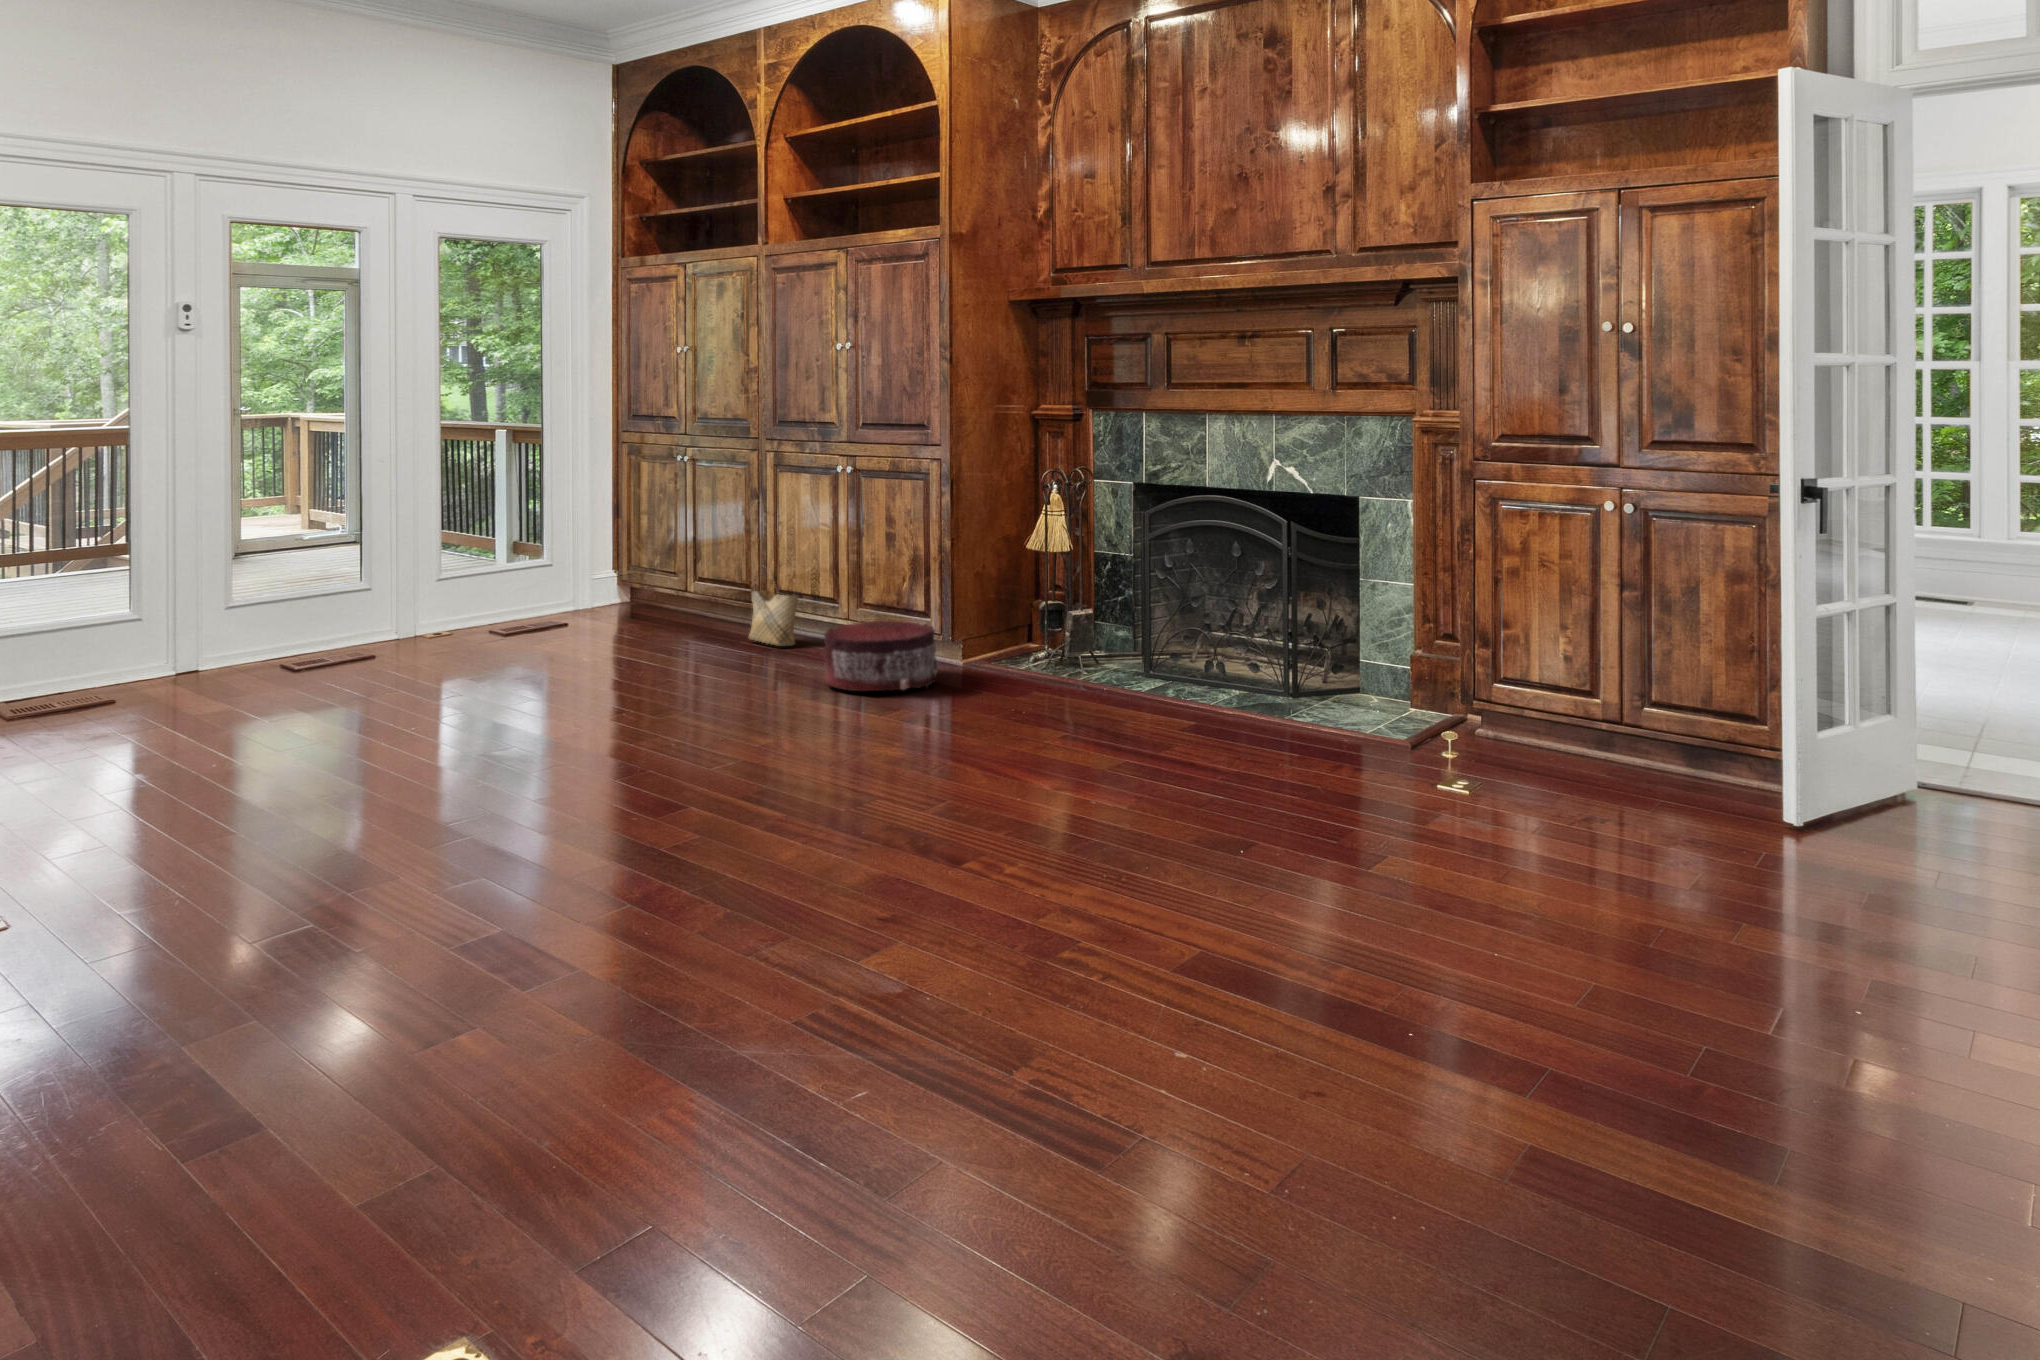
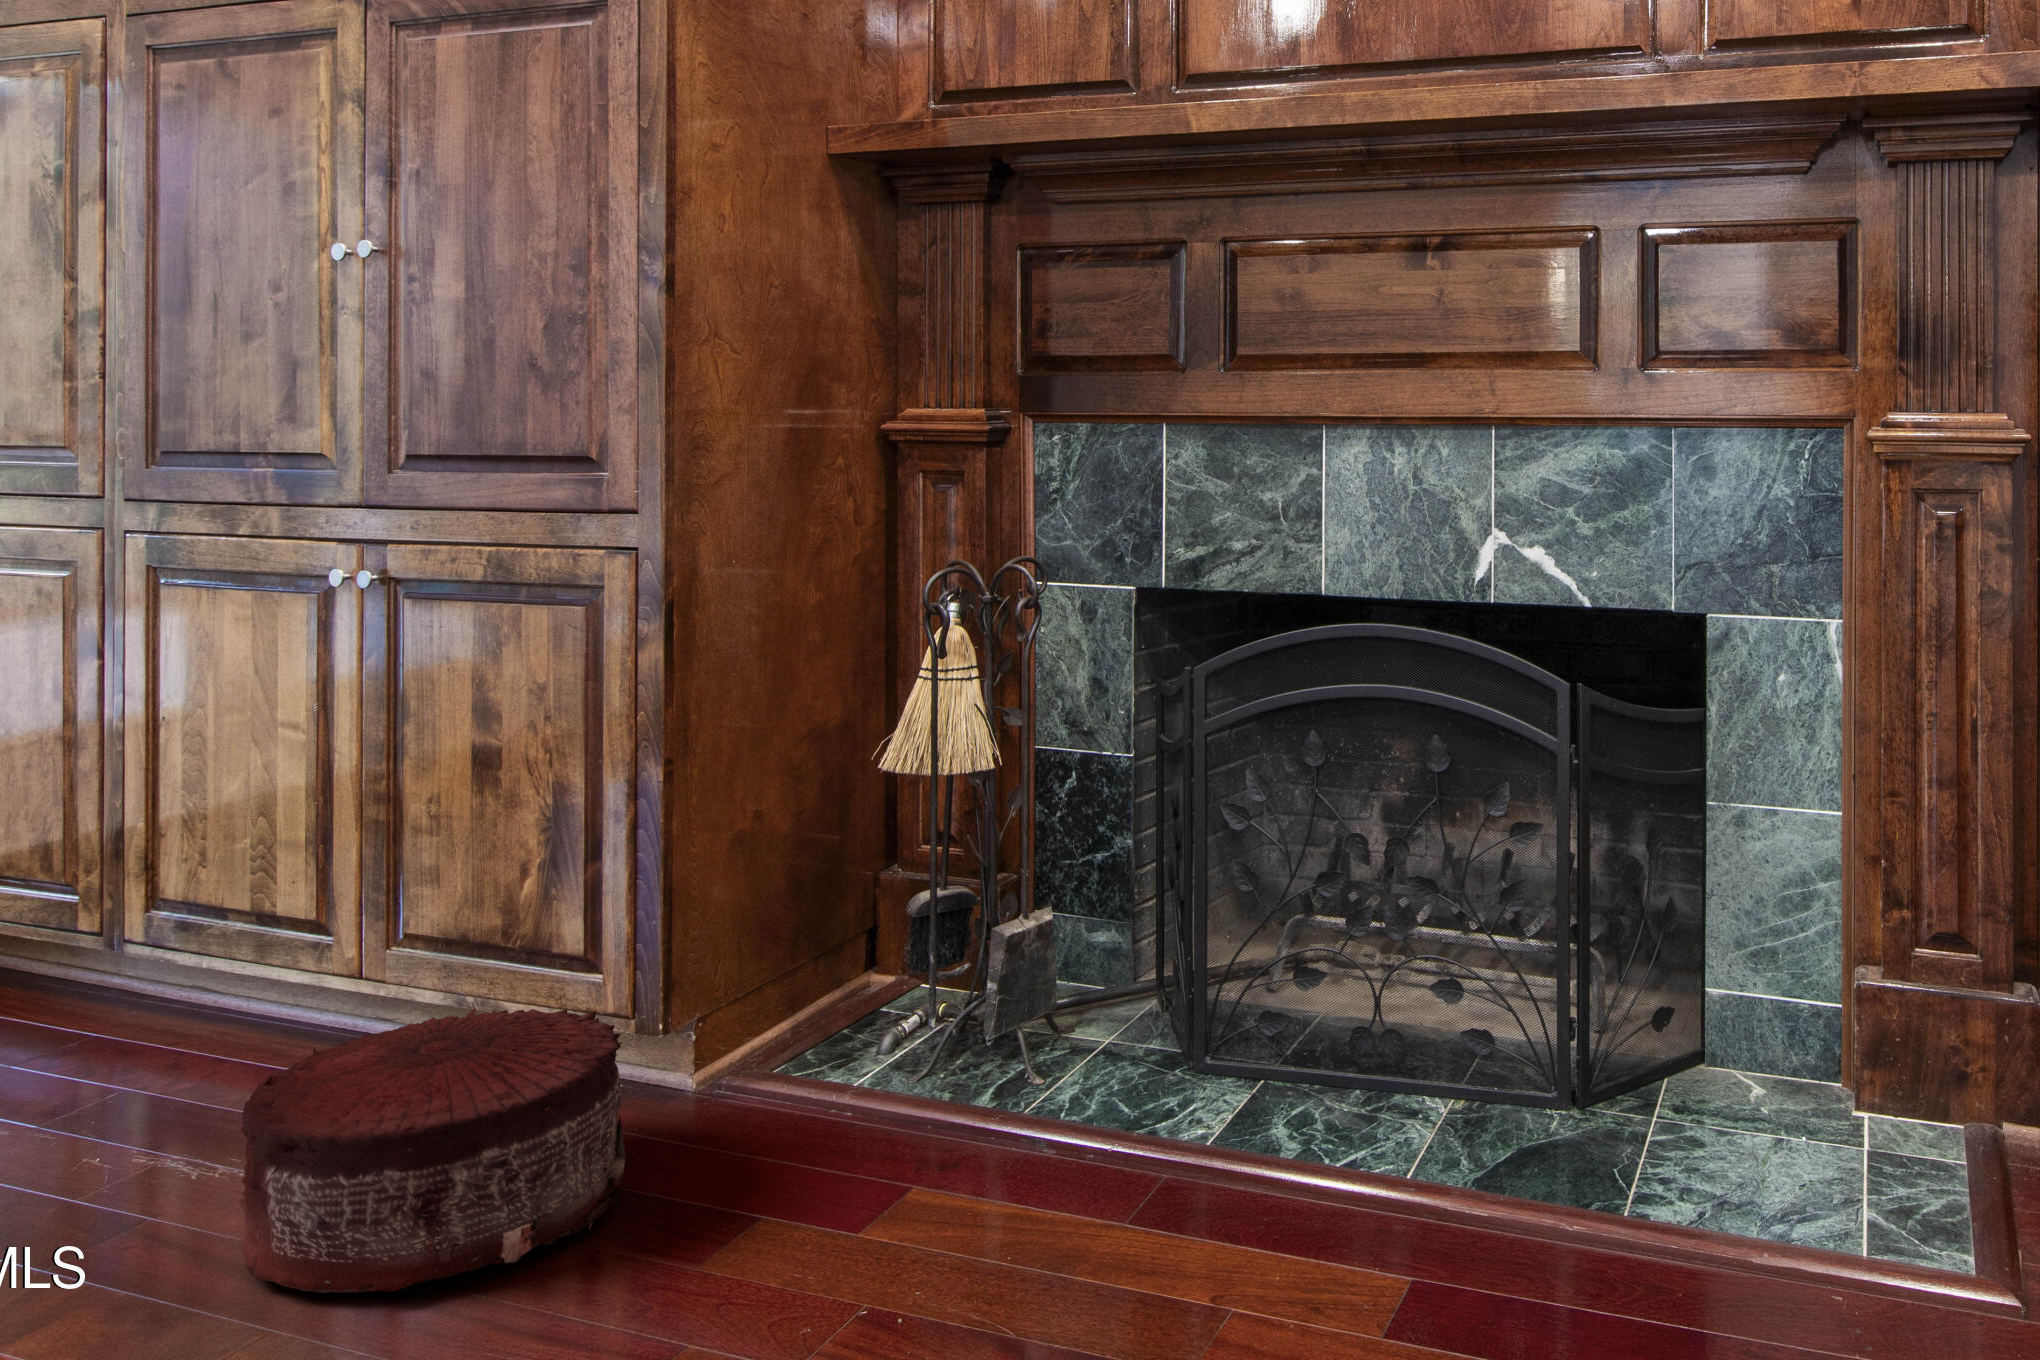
woven basket: present [749,564,798,646] -> none [46,834,209,1074]

